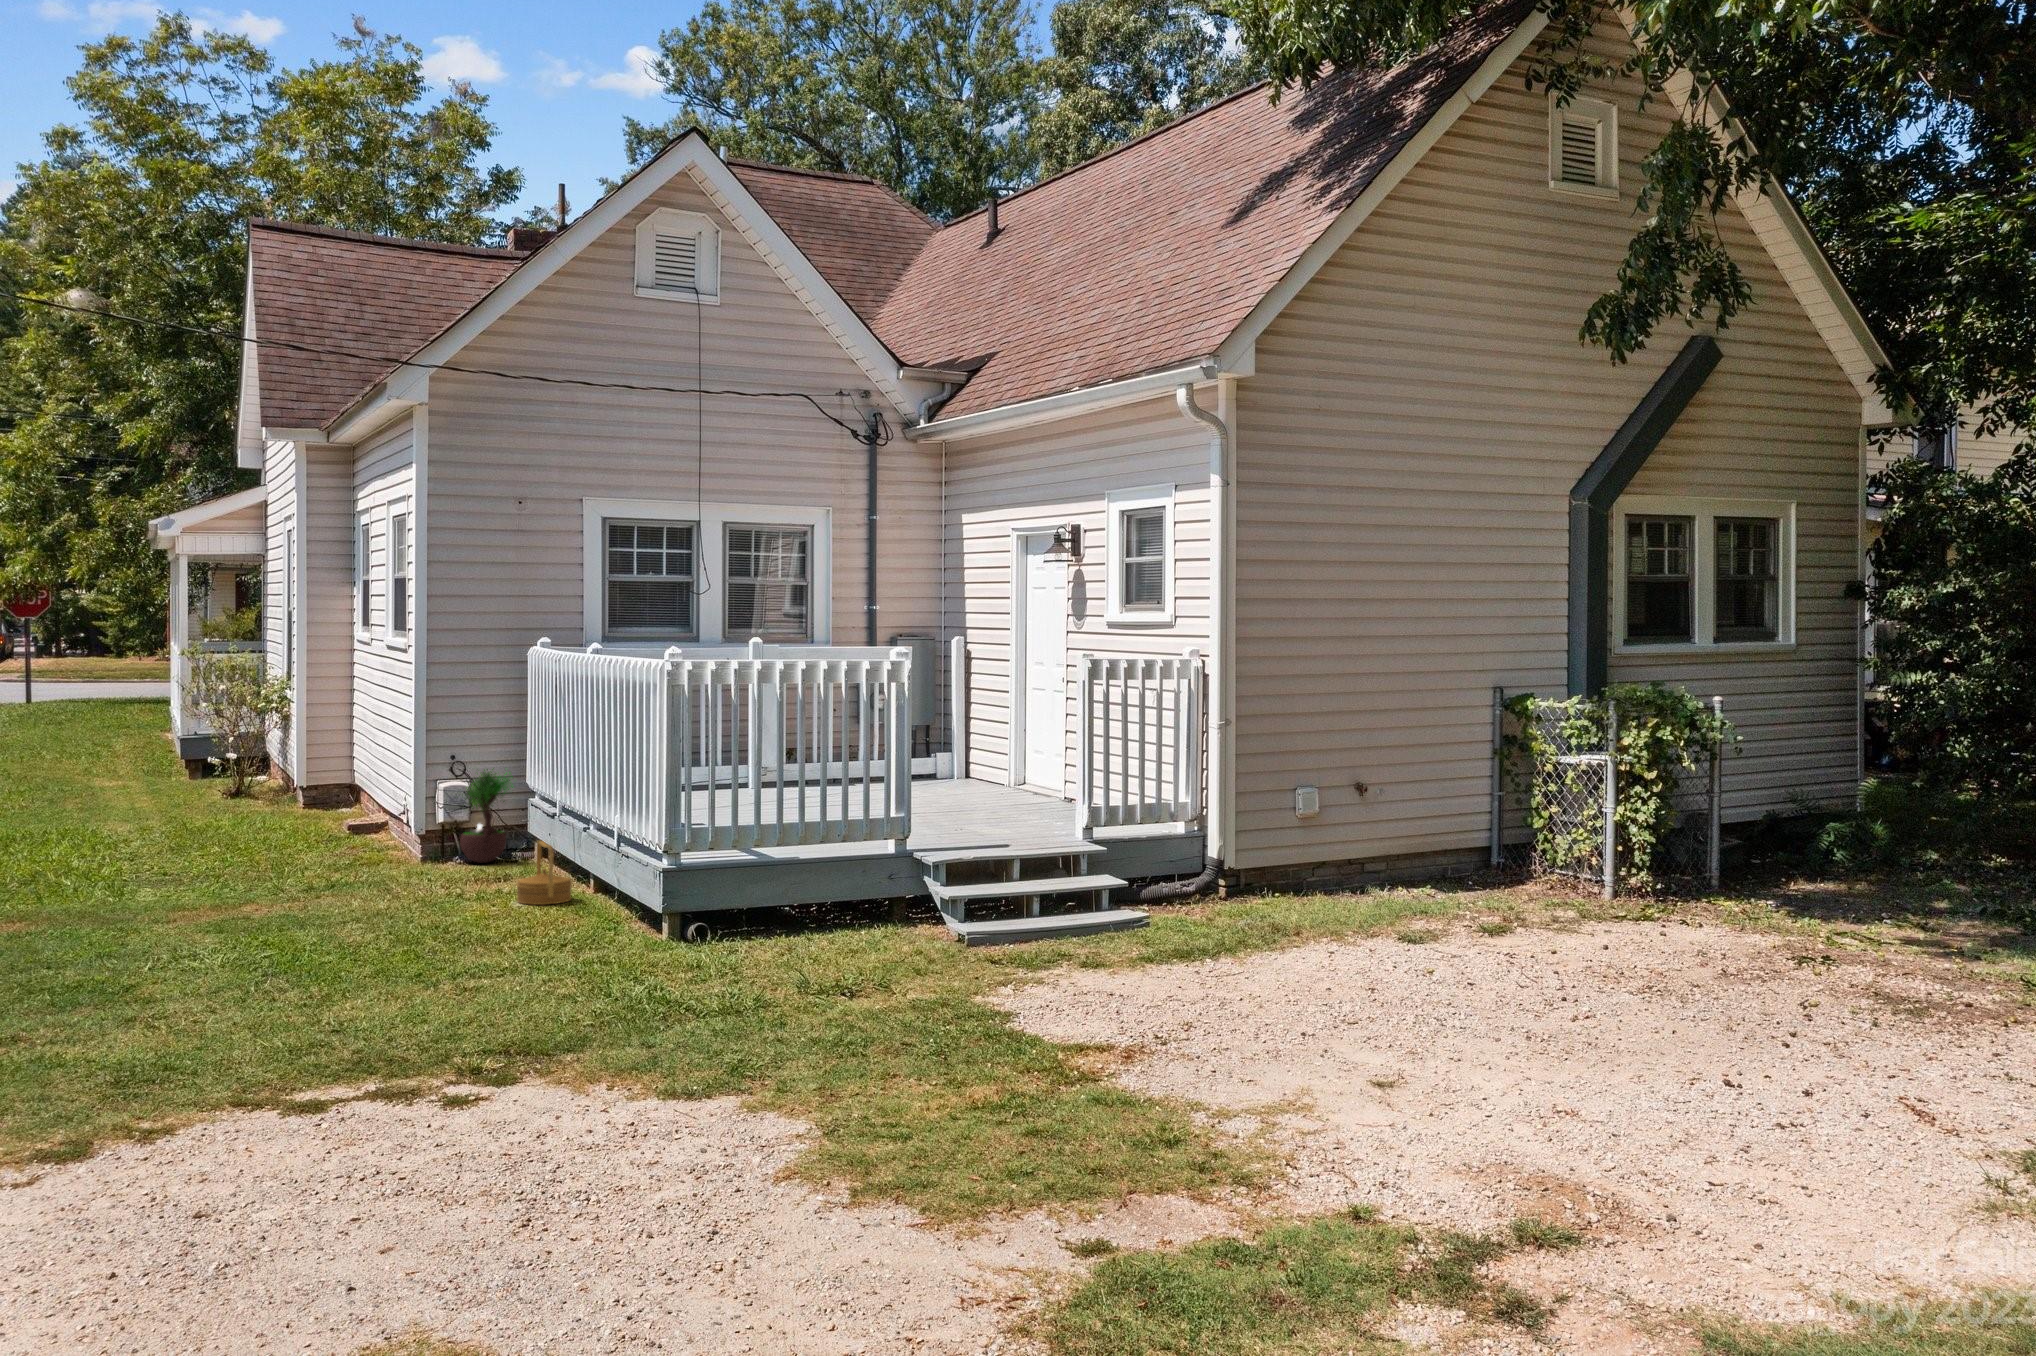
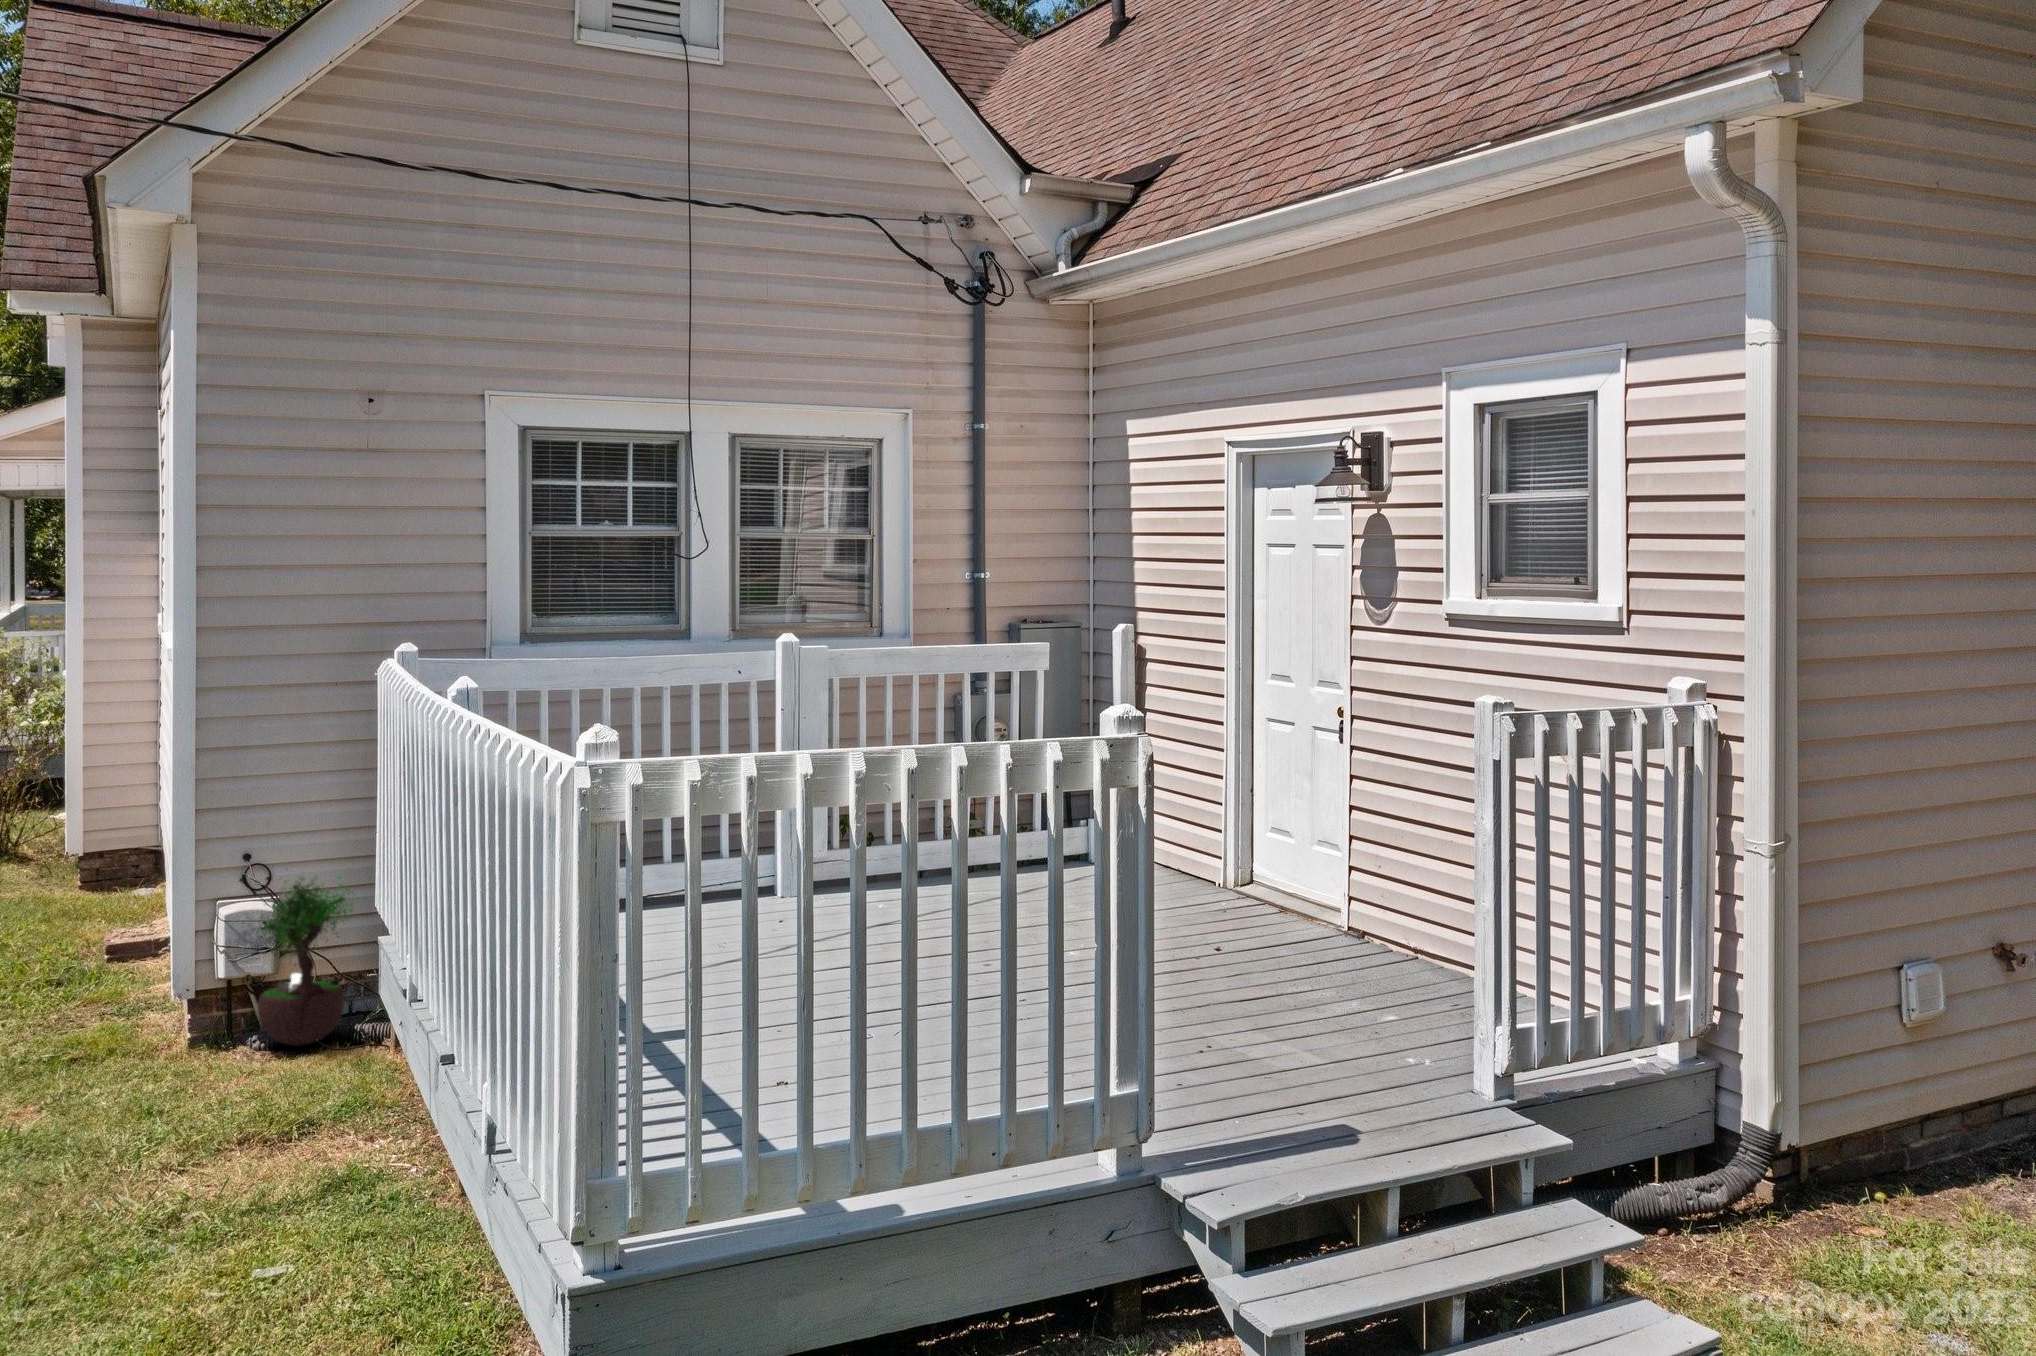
woven basket: present [517,841,573,905] -> none [297,1070,418,1222]

